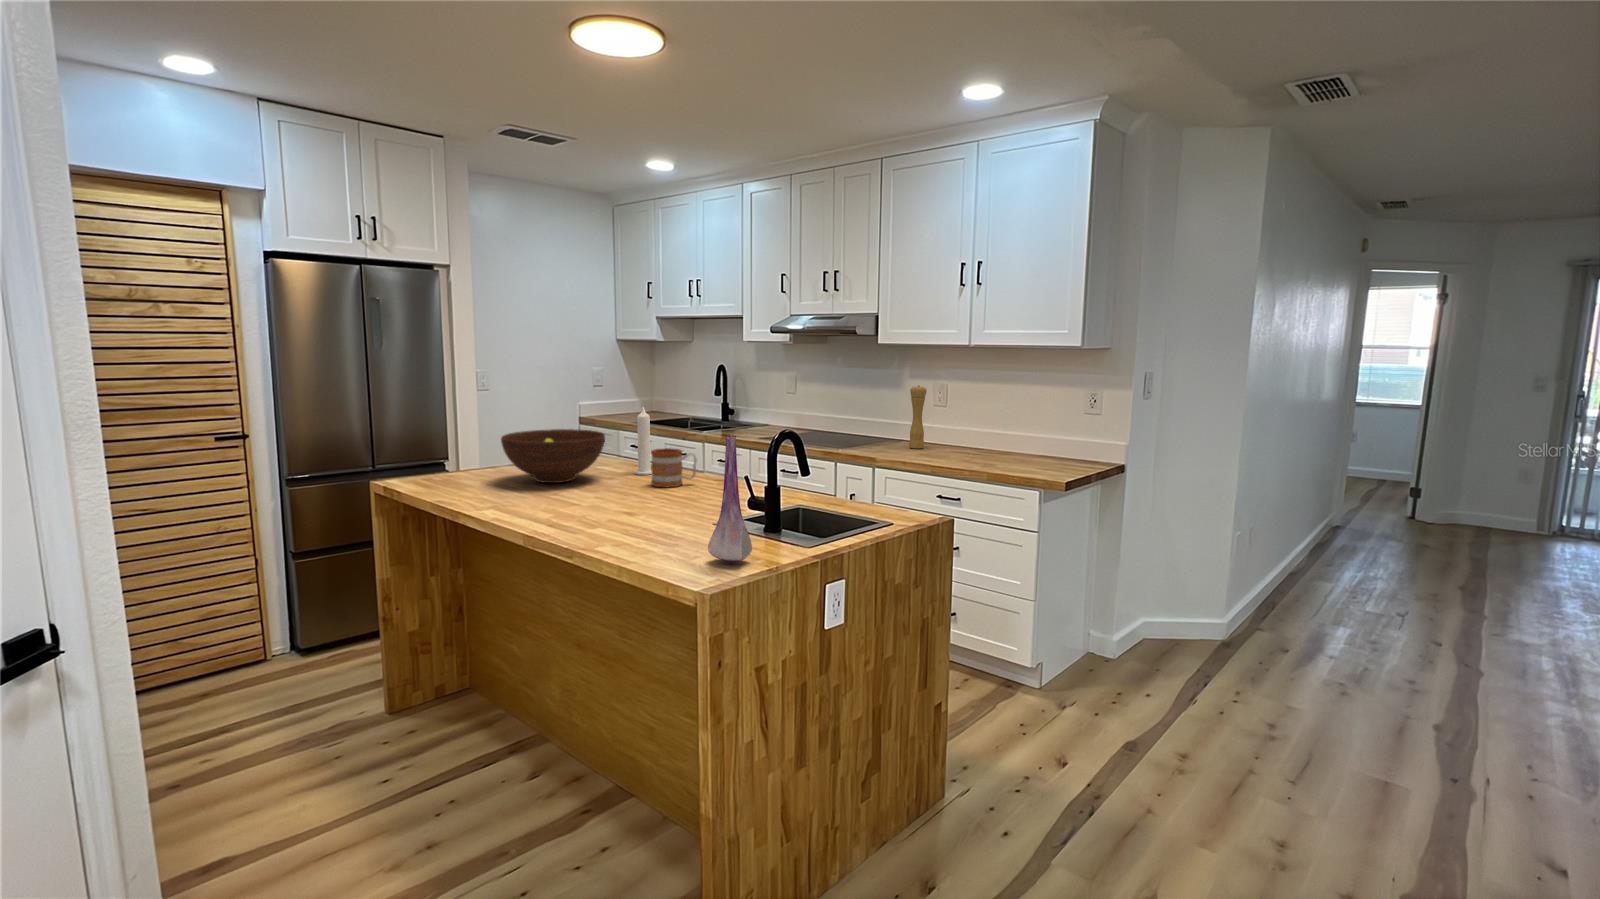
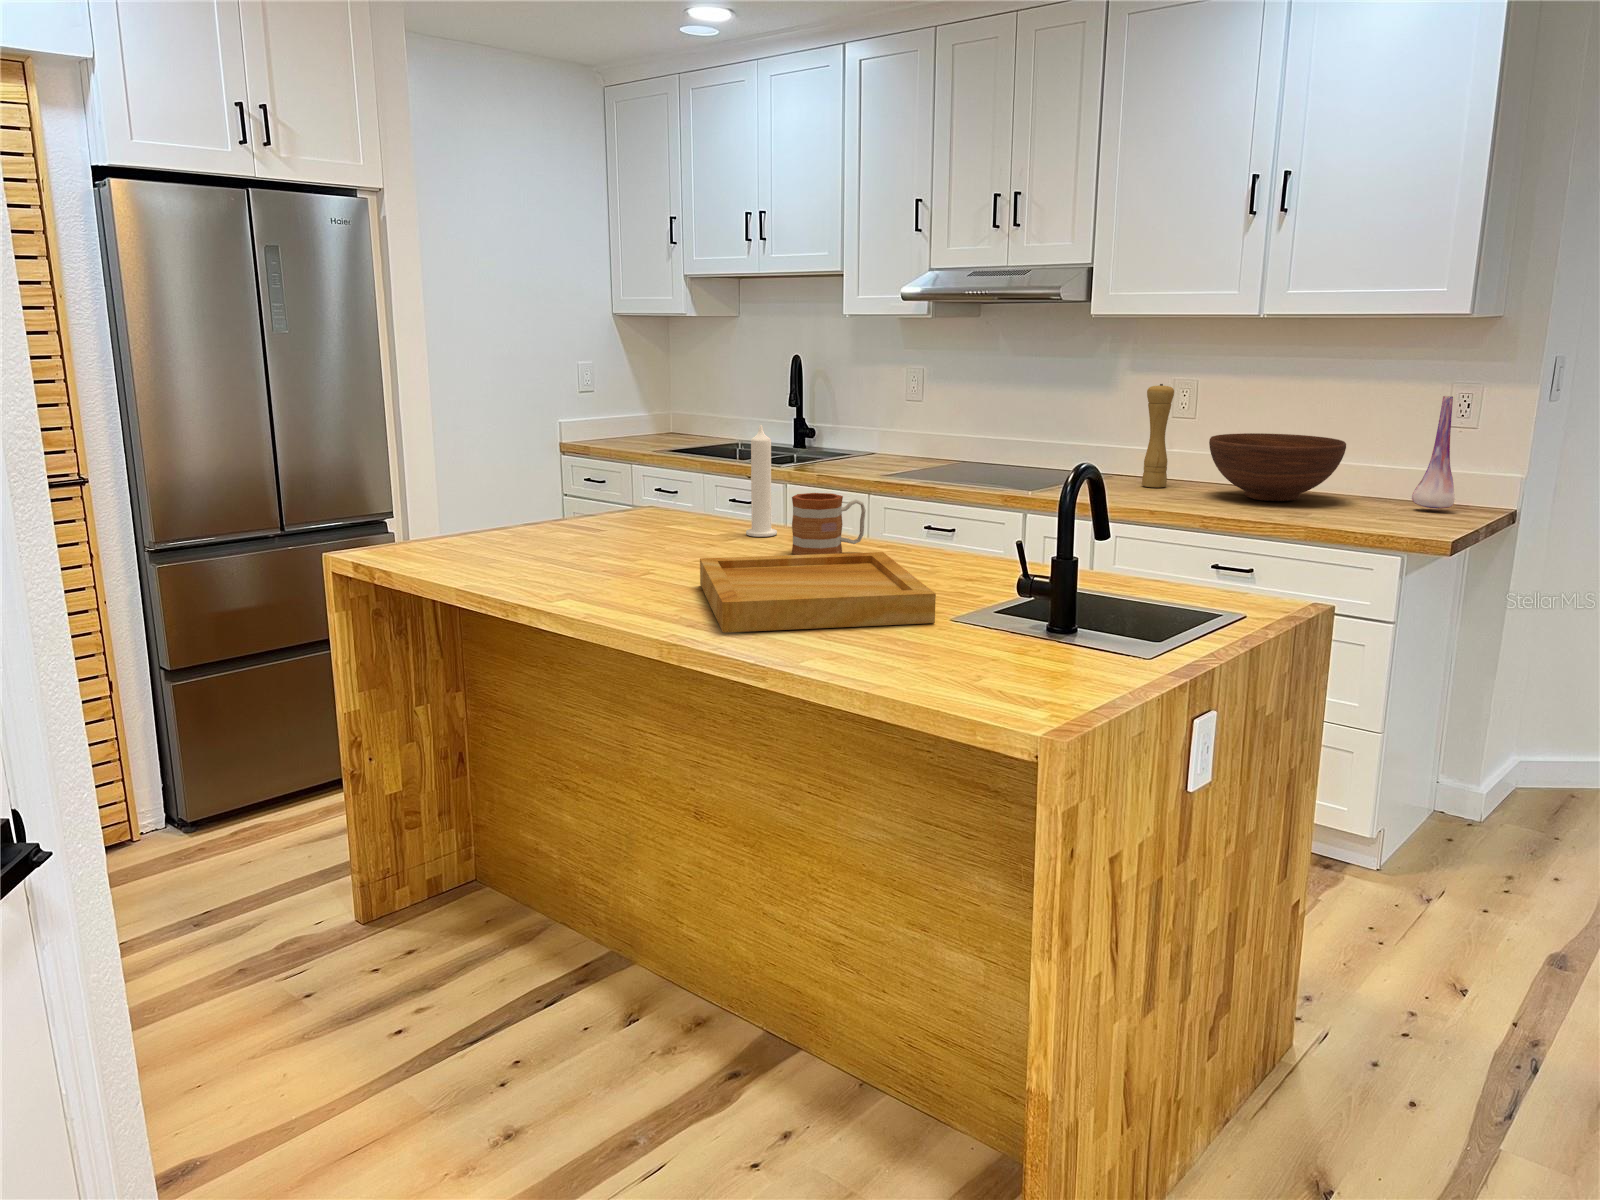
fruit bowl: present [501,429,605,483] -> present [1209,433,1346,501]
vase: present [708,436,752,561] -> present [1412,396,1454,509]
tray: none [563,484,697,530] -> present [700,552,936,633]

